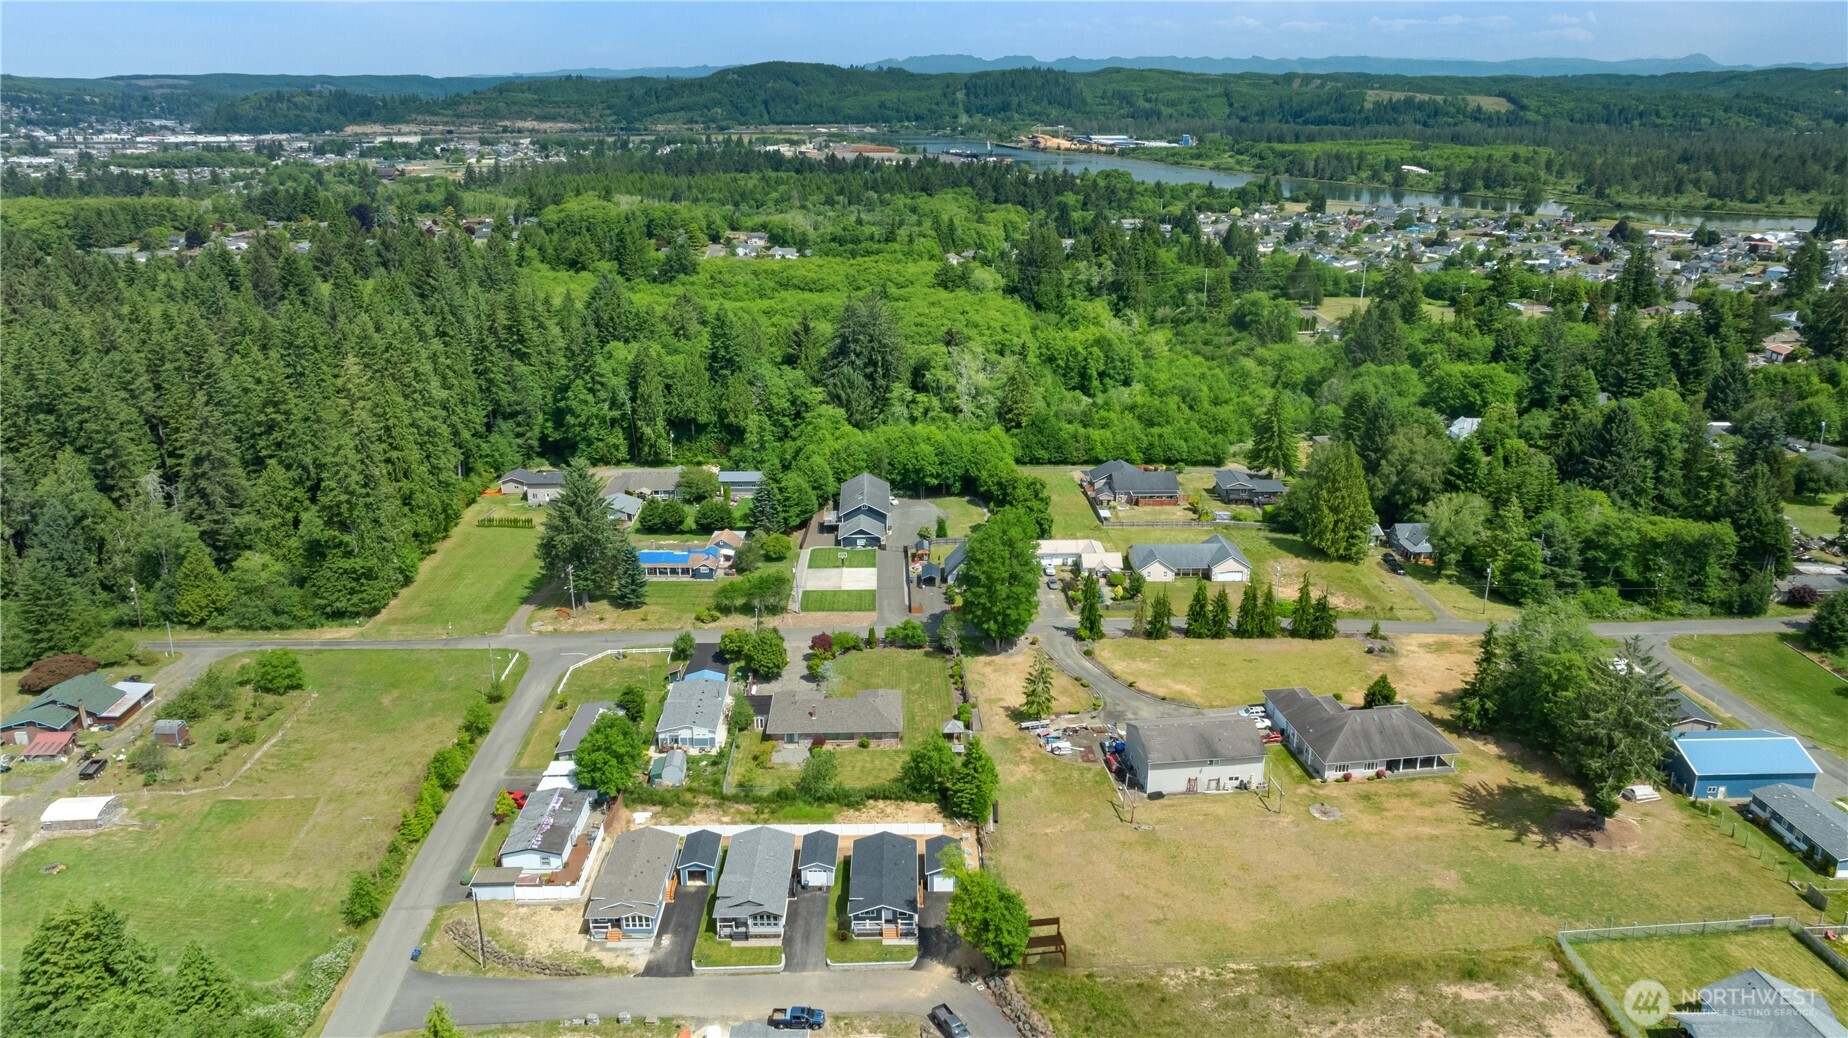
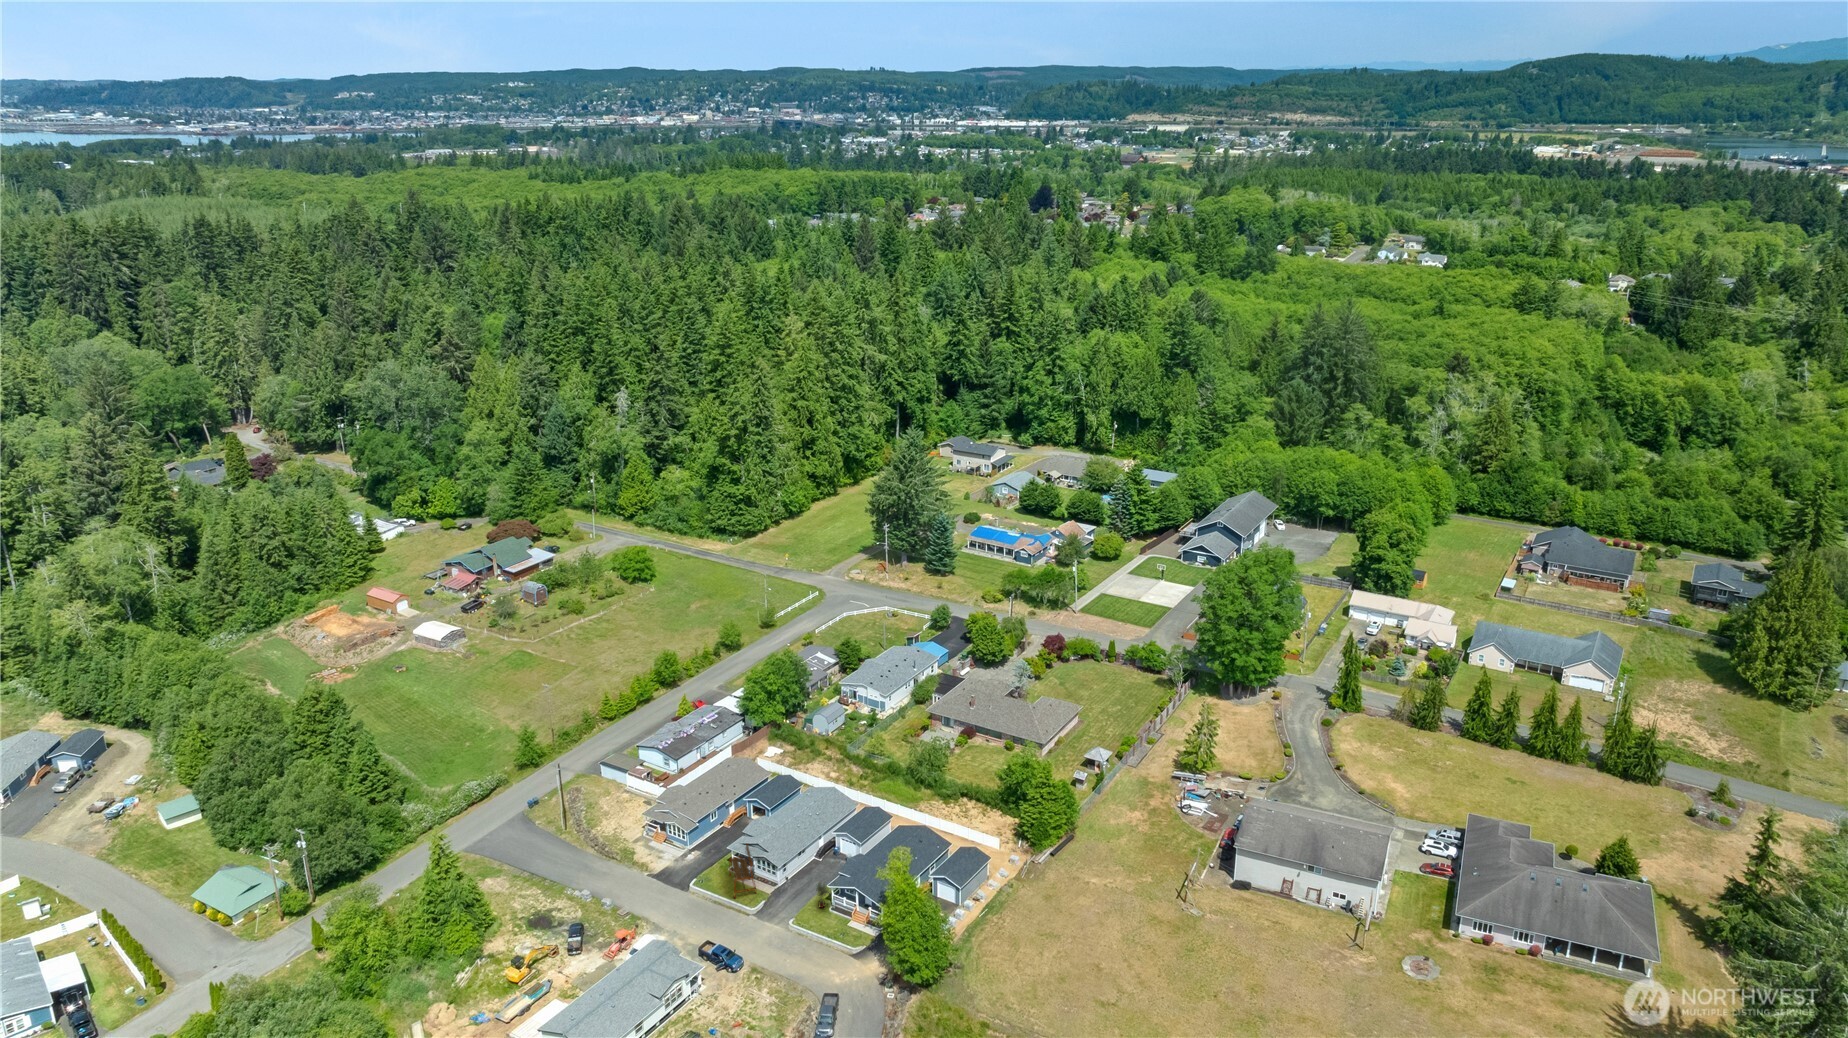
bench: present [1022,917,1066,970] -> present [729,844,756,897]

